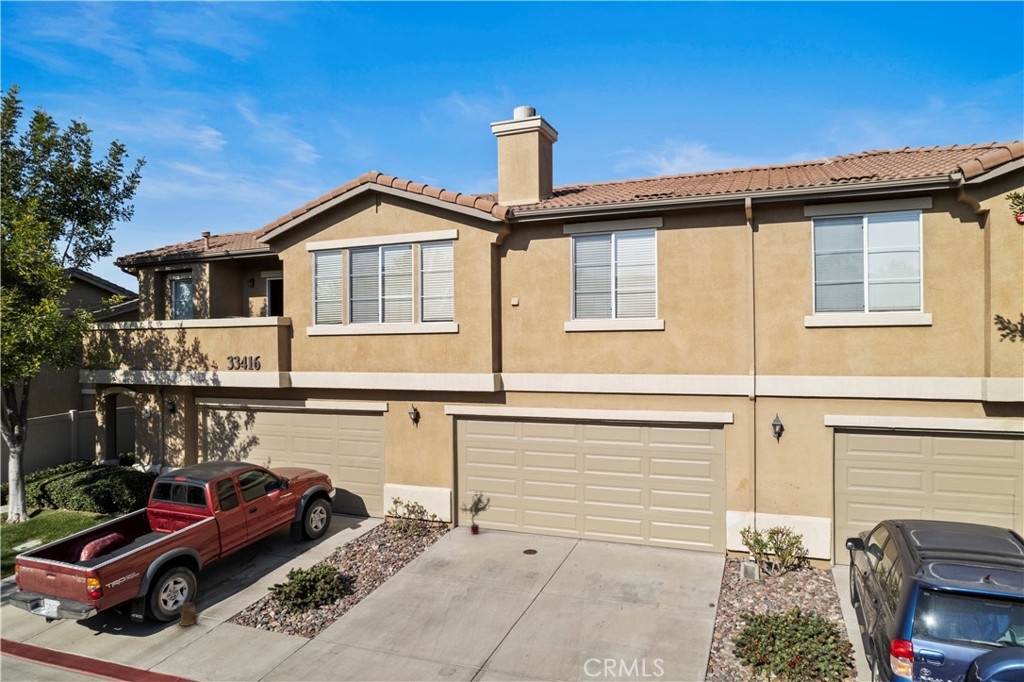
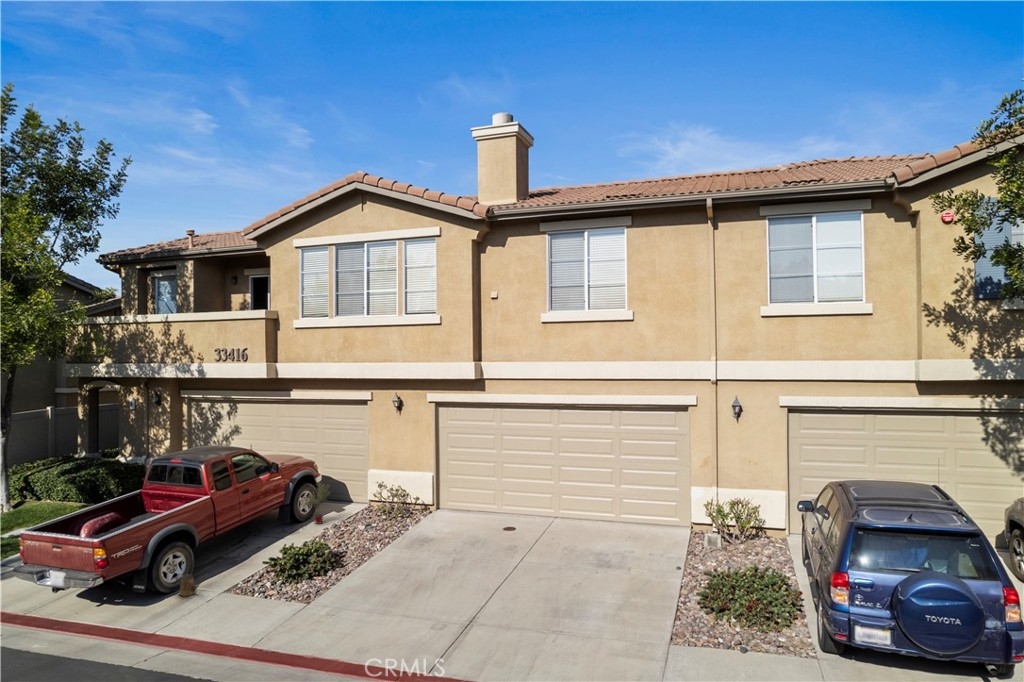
potted tree: present [460,492,490,534] -> present [306,484,330,524]

